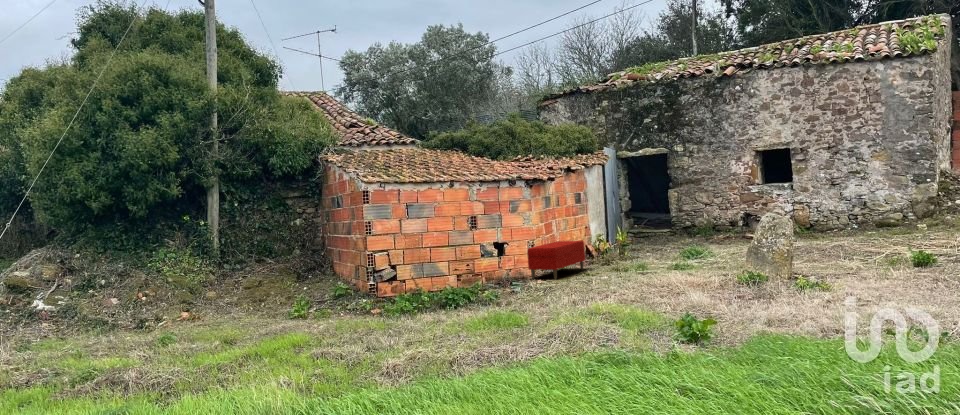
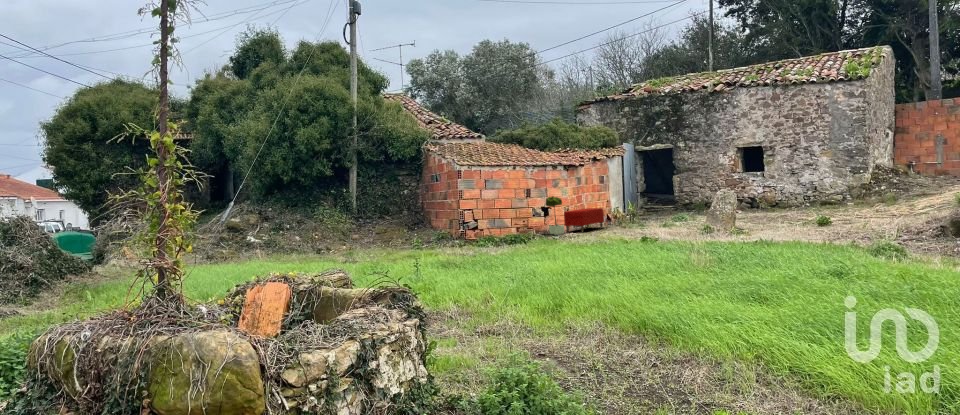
potted tree: none [499,226,528,284] -> present [545,196,564,234]

